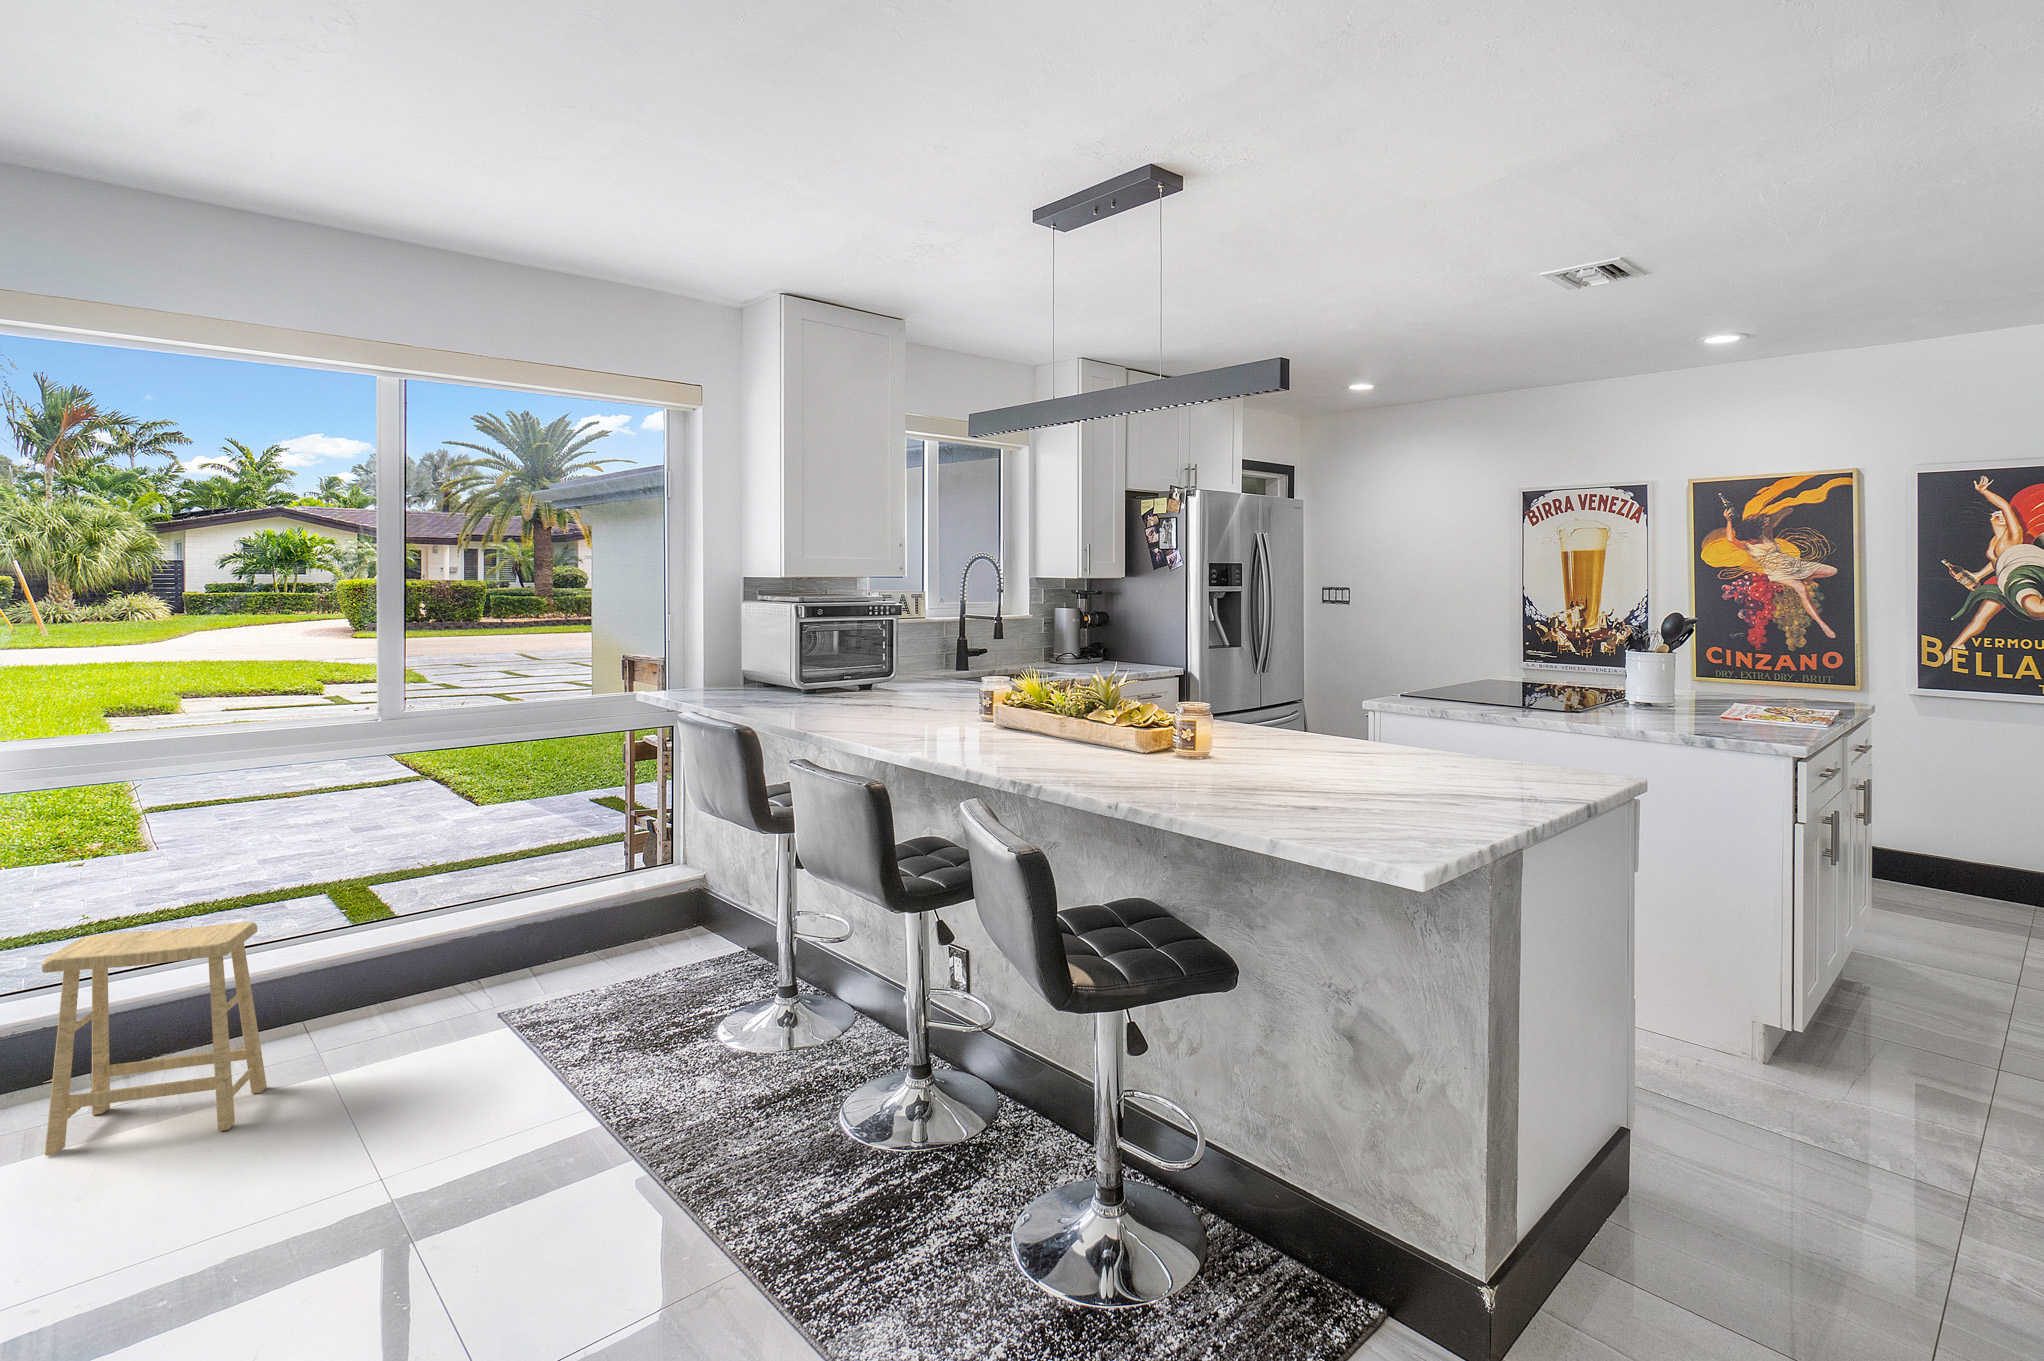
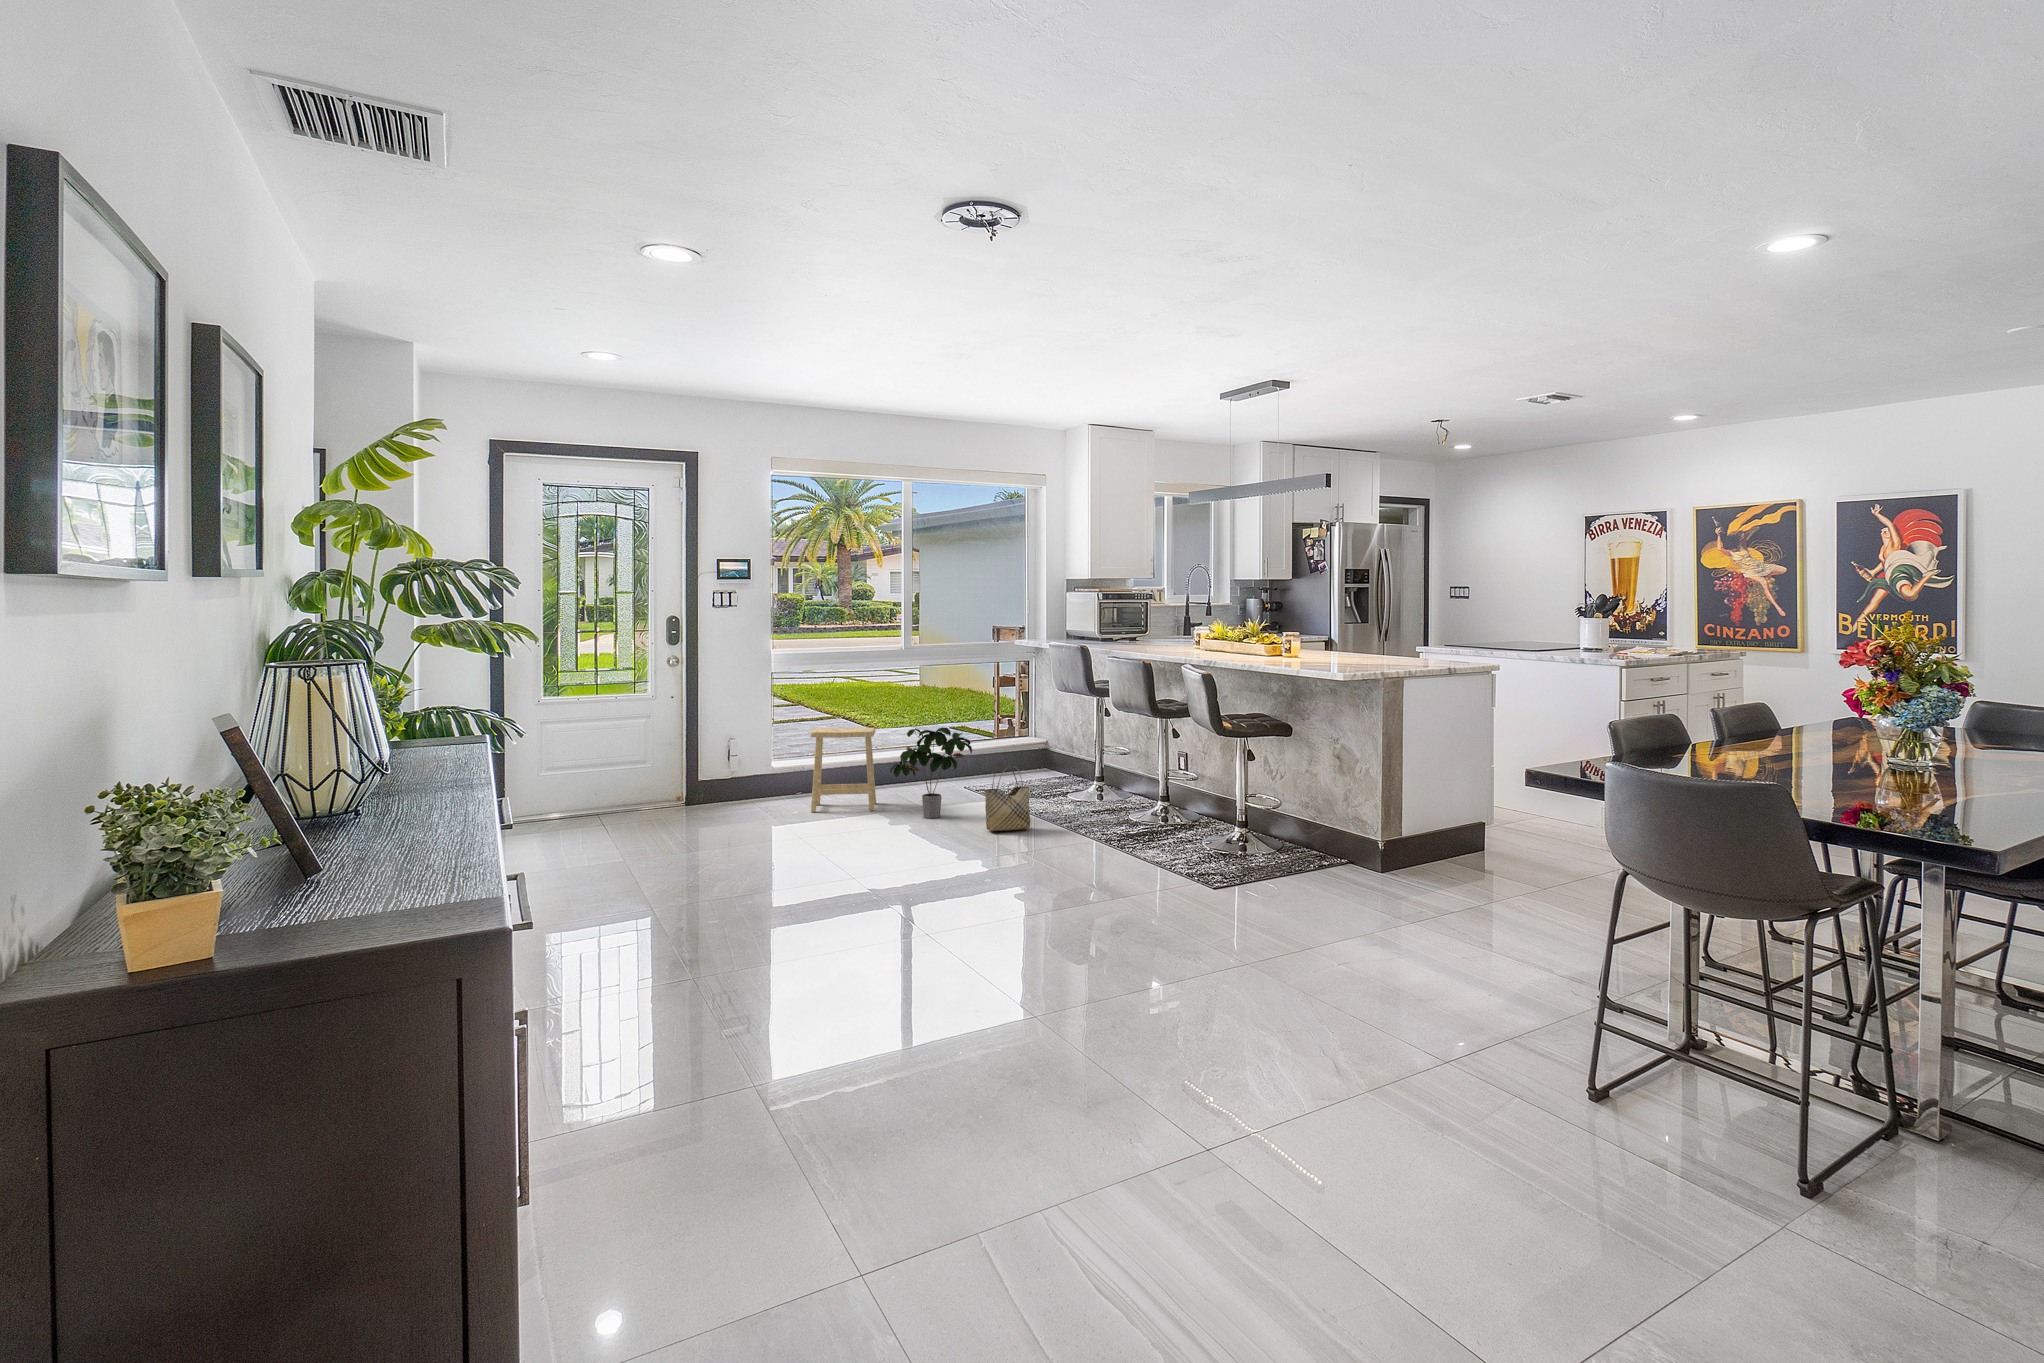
potted plant: none [255,934,473,1156] -> present [890,727,972,818]
woven basket: none [463,1035,596,1225] -> present [985,764,1030,831]

